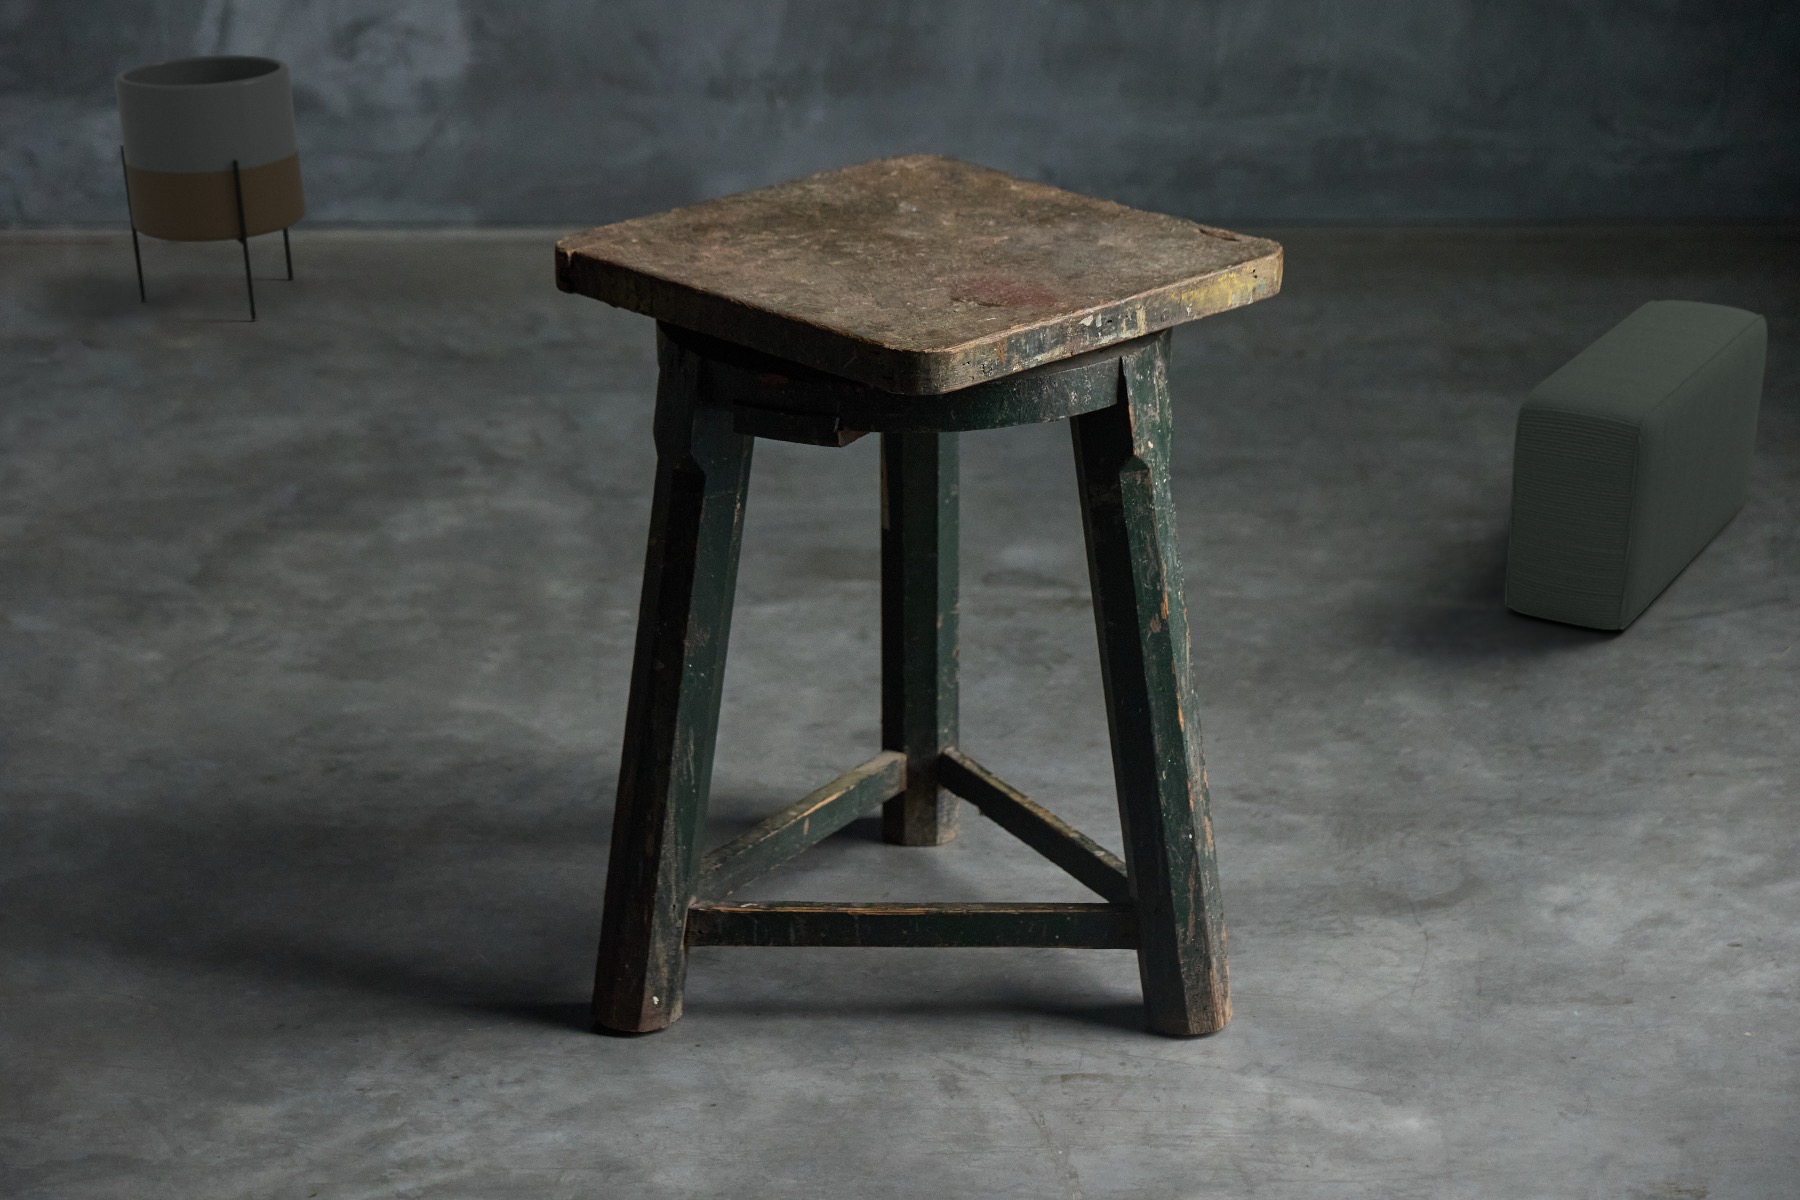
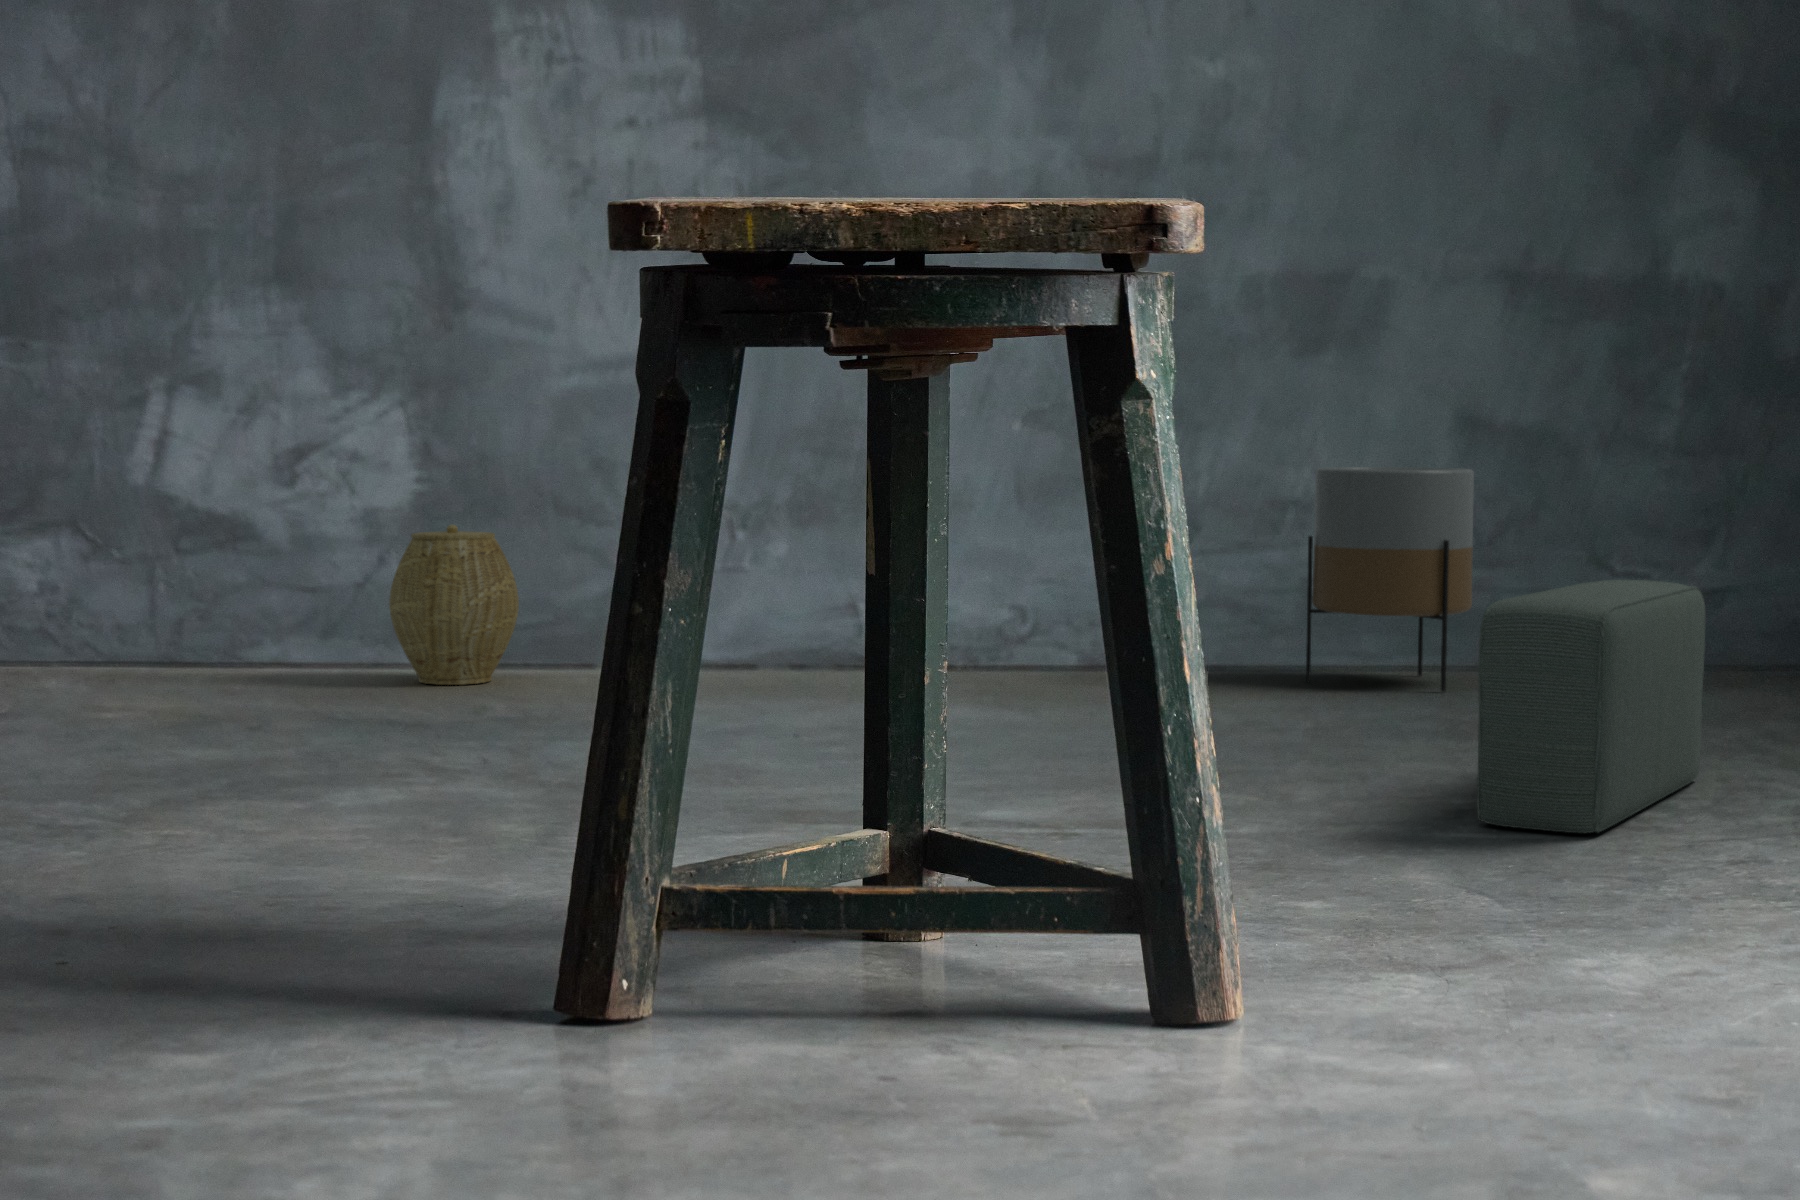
planter: present [114,55,305,321] -> present [1306,467,1474,692]
woven basket: none [383,125,521,300] -> present [389,524,519,685]

